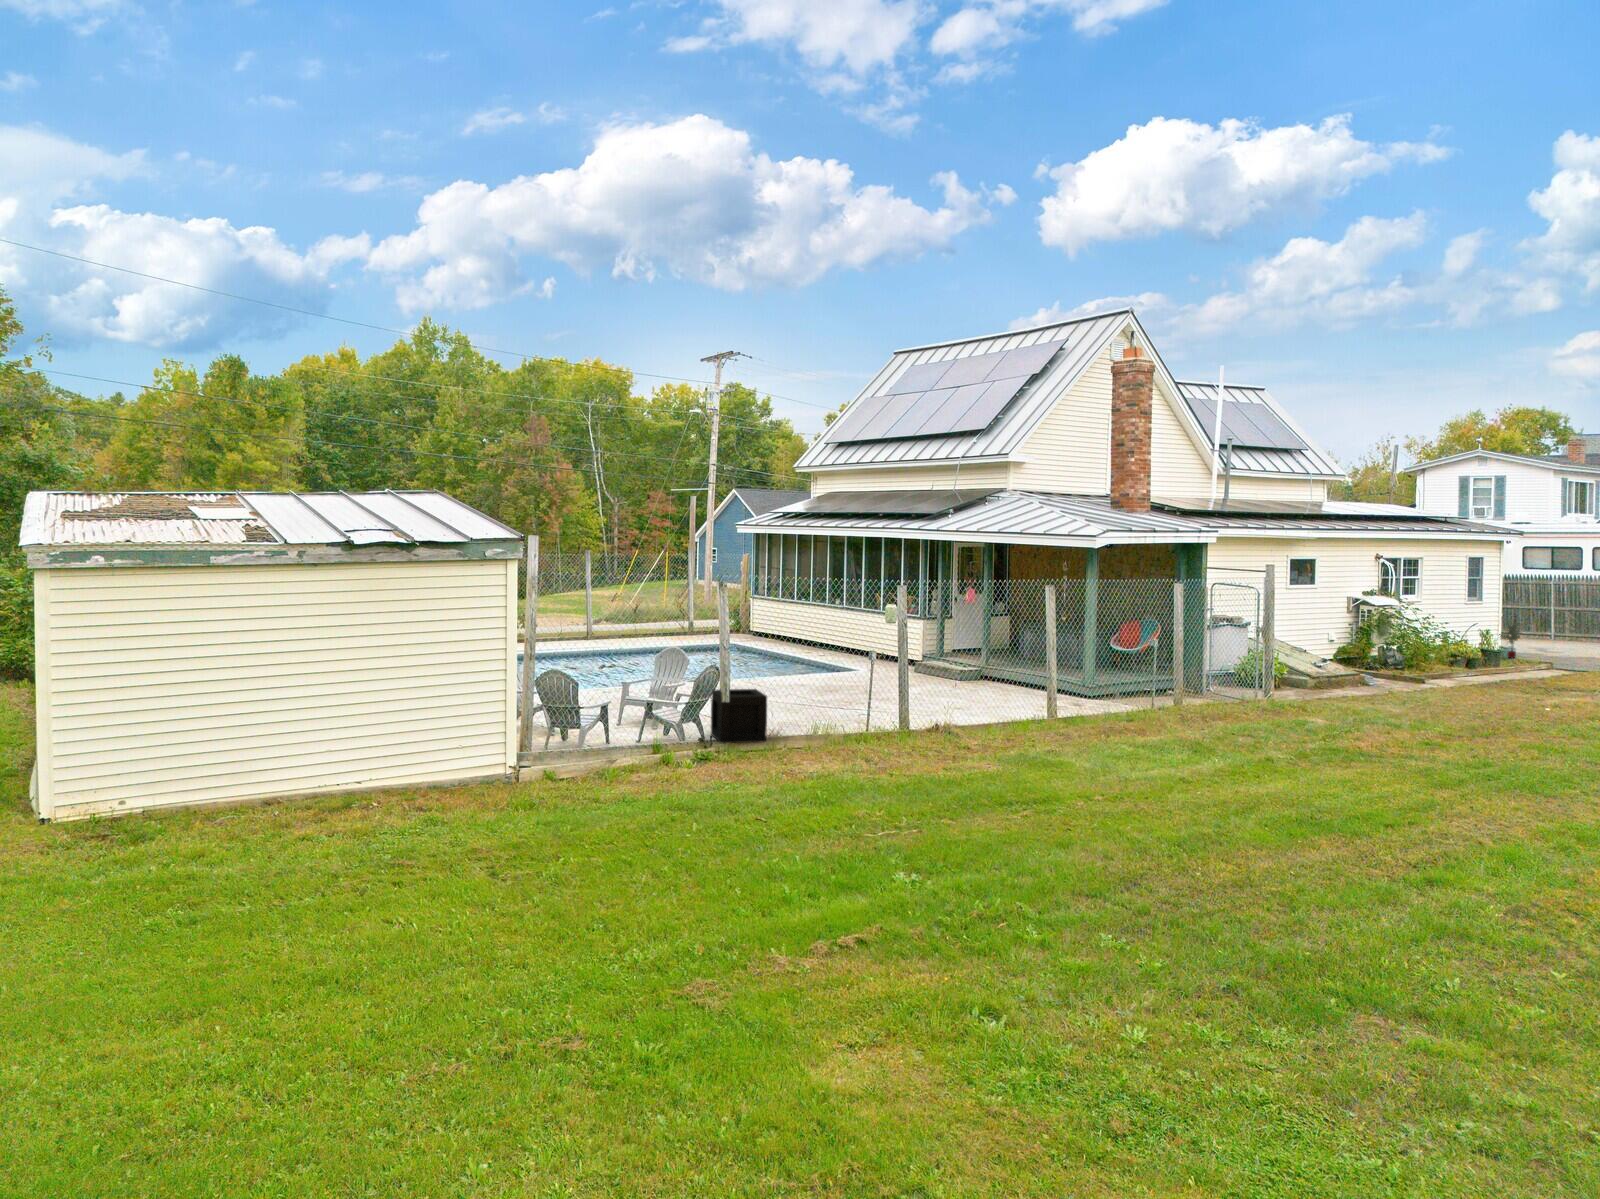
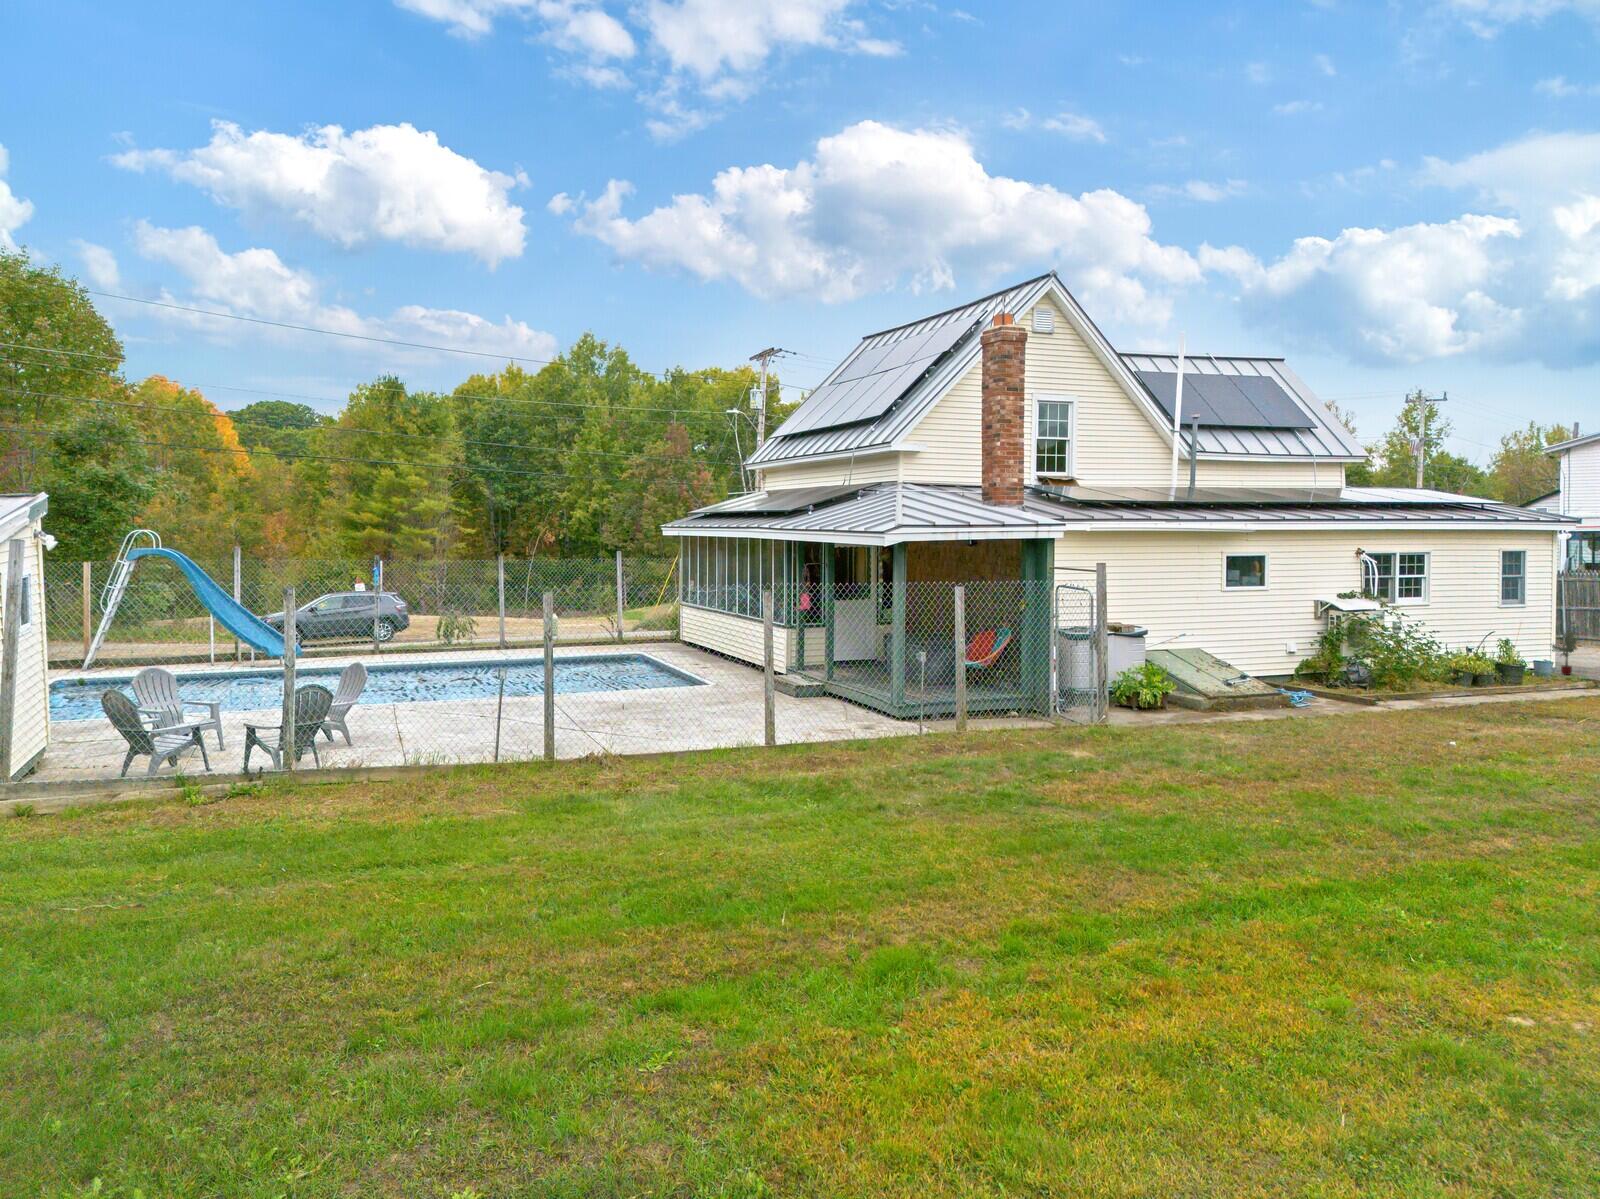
wooden crate: present [711,689,767,743] -> none [292,711,363,772]

